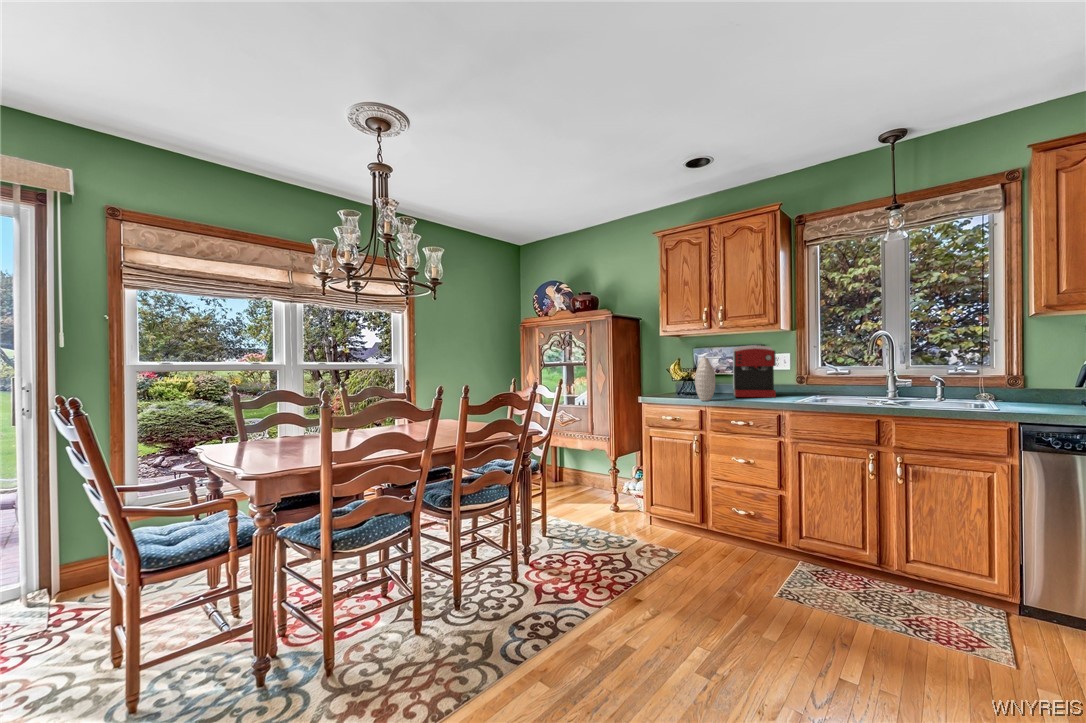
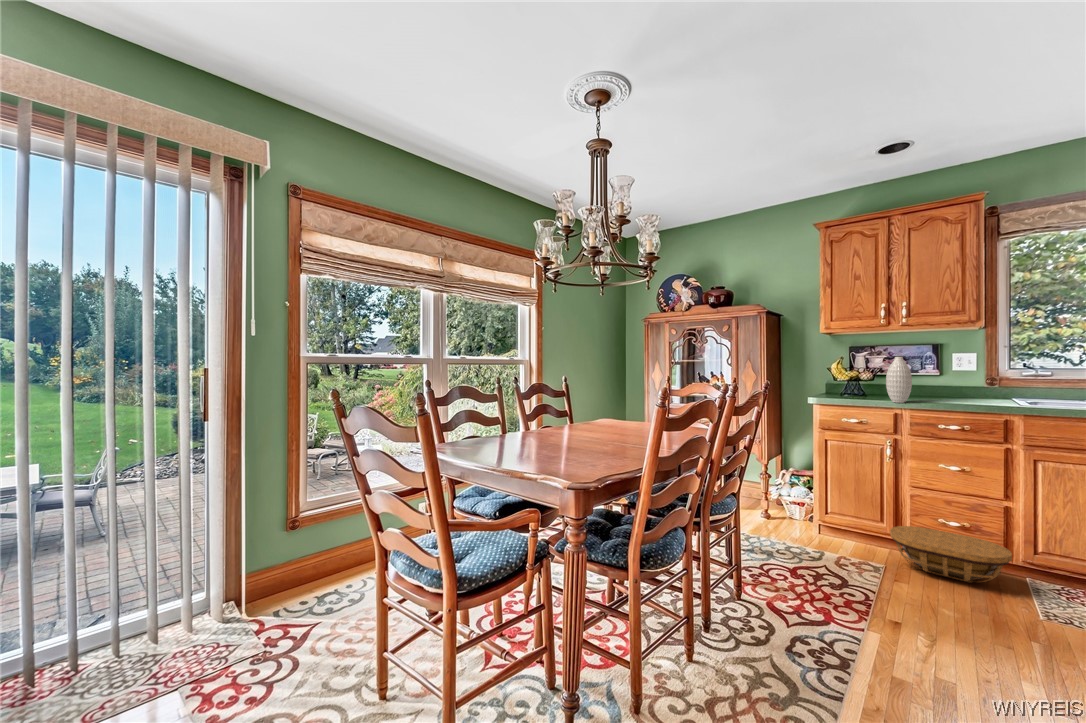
coffee maker: present [733,345,776,397] -> none [909,344,978,400]
basket: none [683,516,770,564] -> present [890,526,1012,582]

